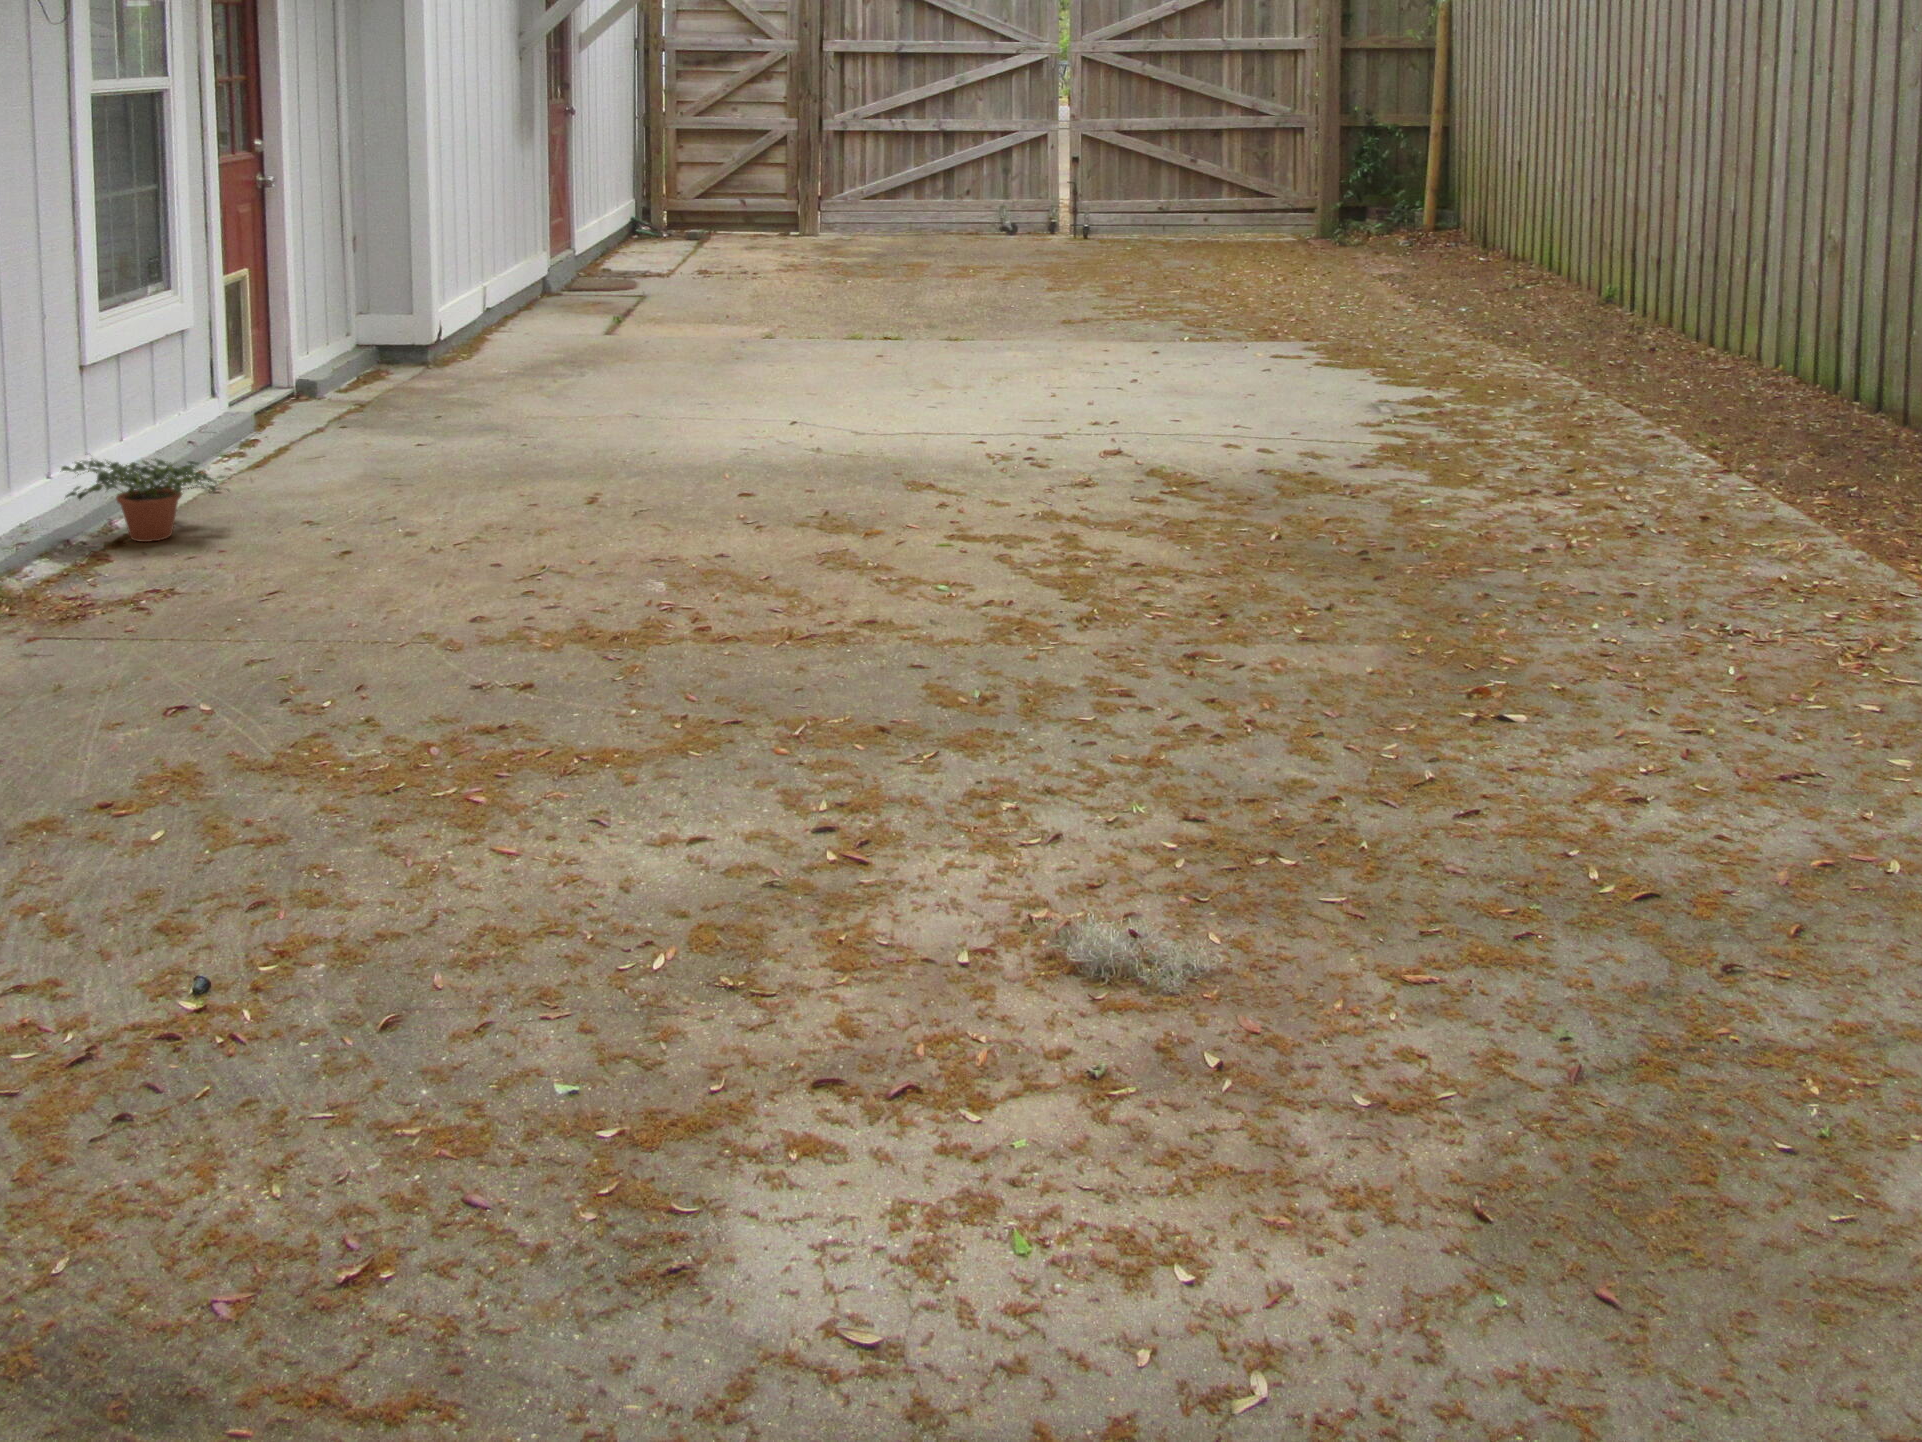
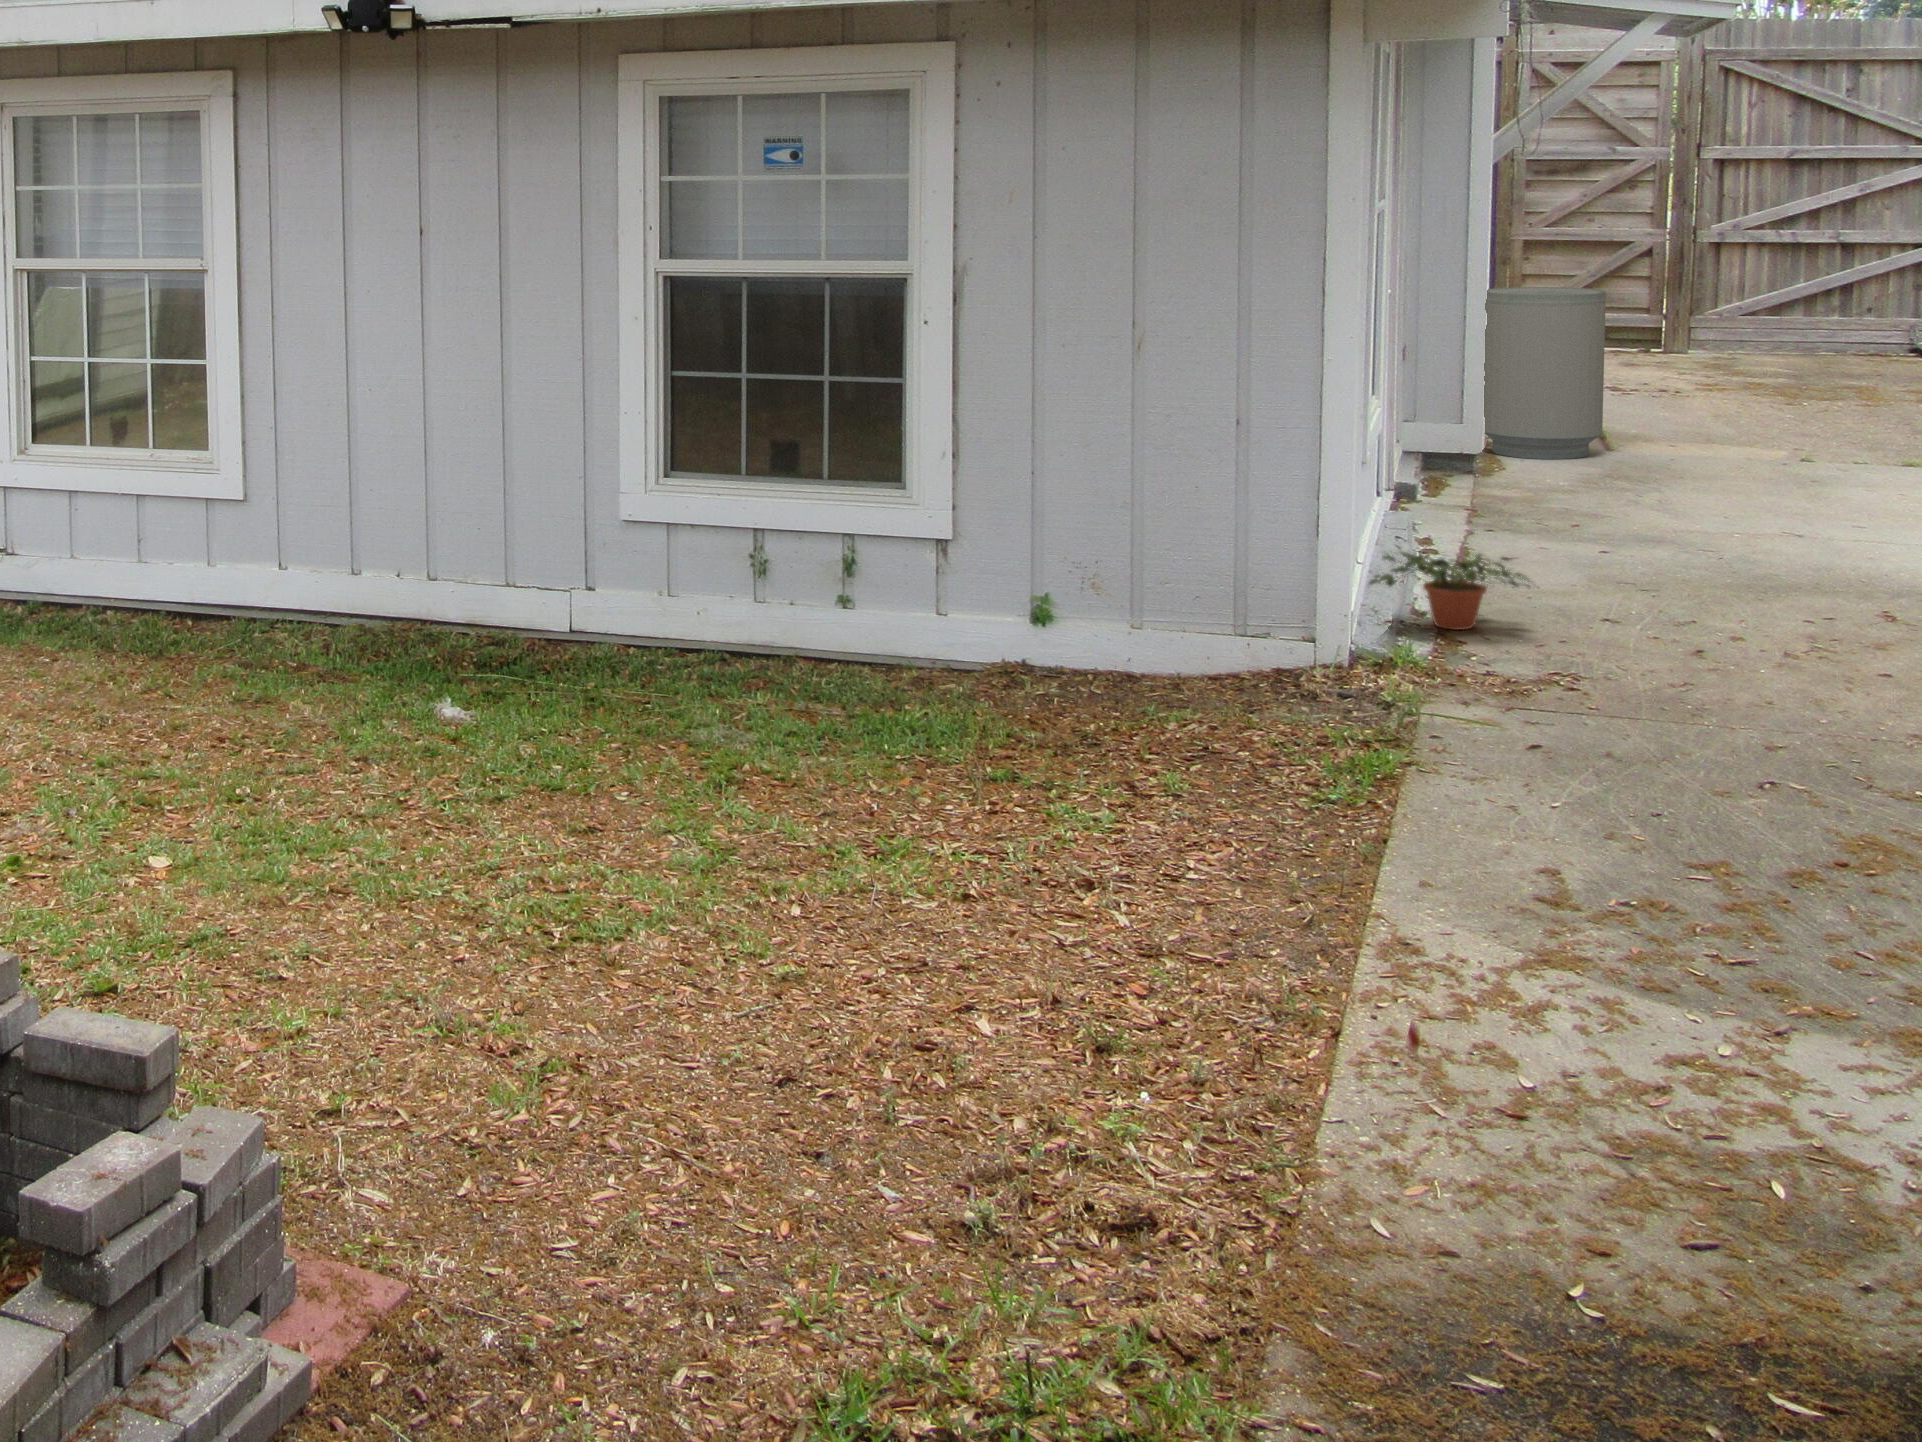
trash can: none [478,172,592,344] -> present [1484,287,1606,459]

